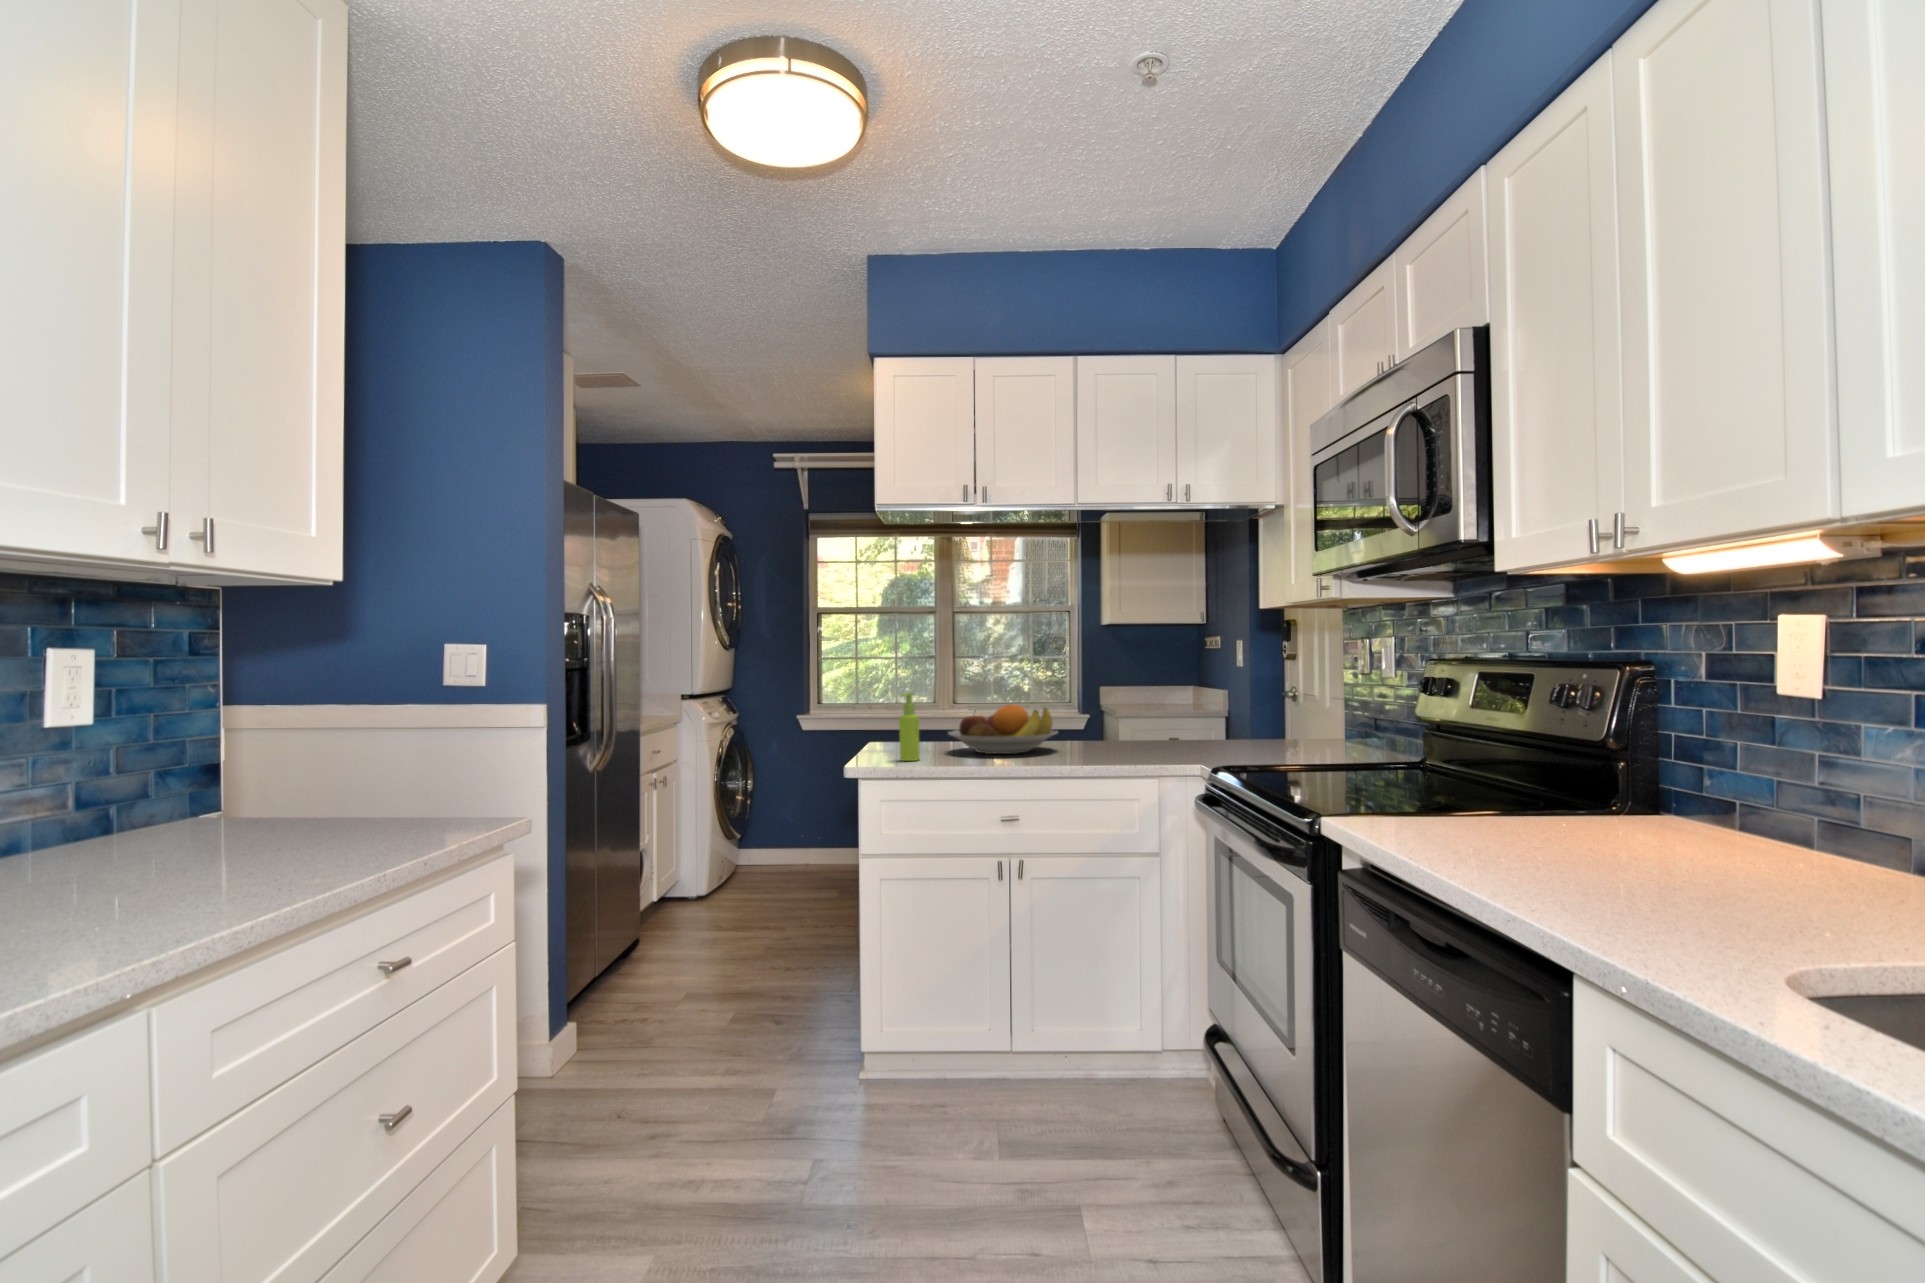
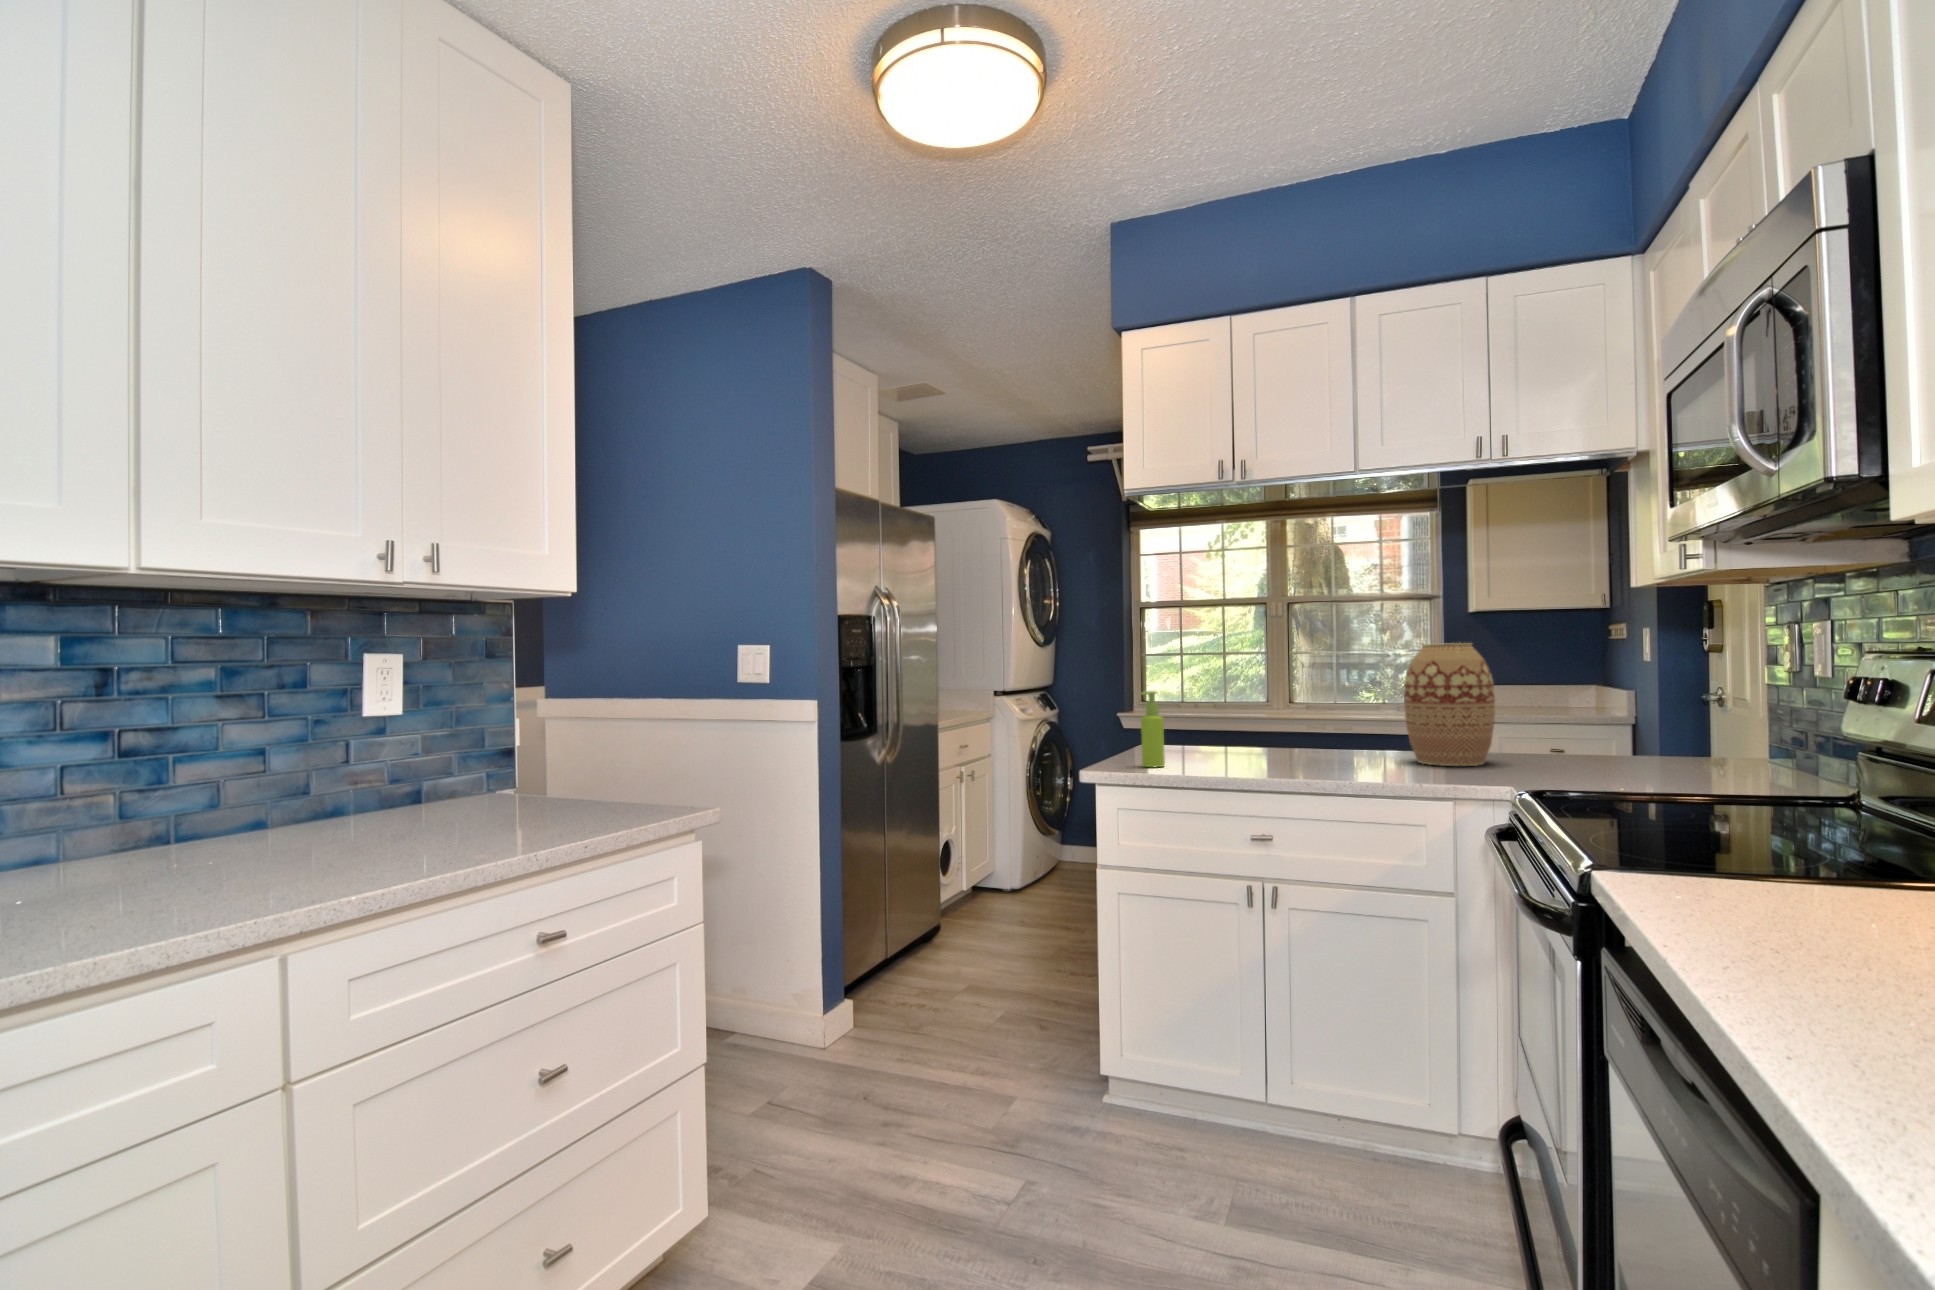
vase: none [1104,653,1168,750] -> present [1404,643,1495,766]
fruit bowl: present [948,705,1058,754] -> none [1206,706,1342,764]

